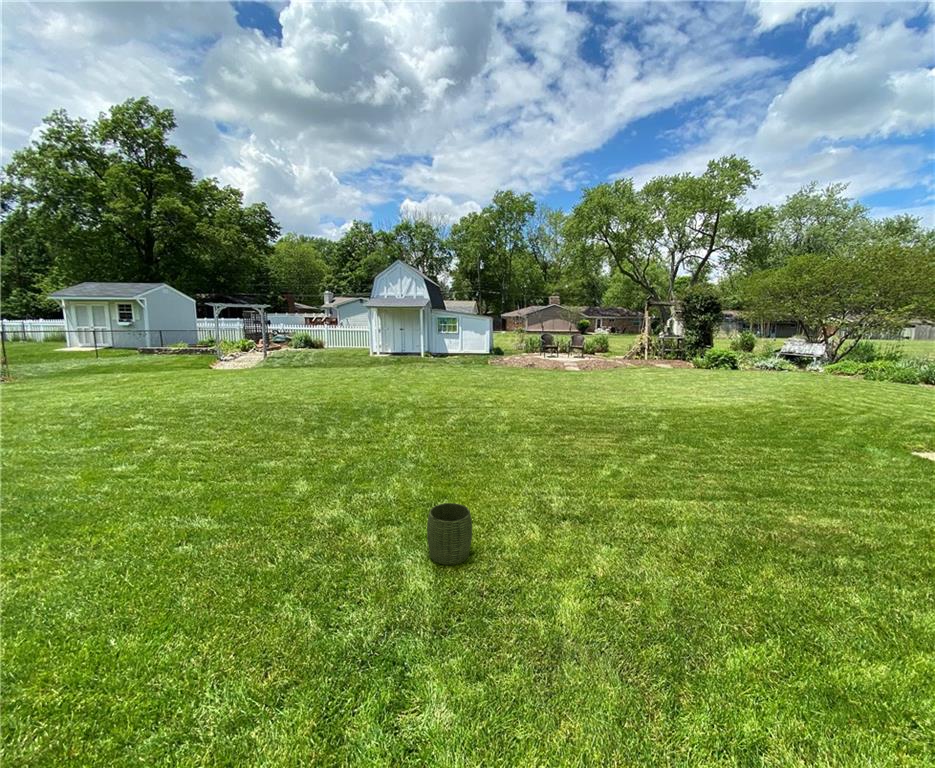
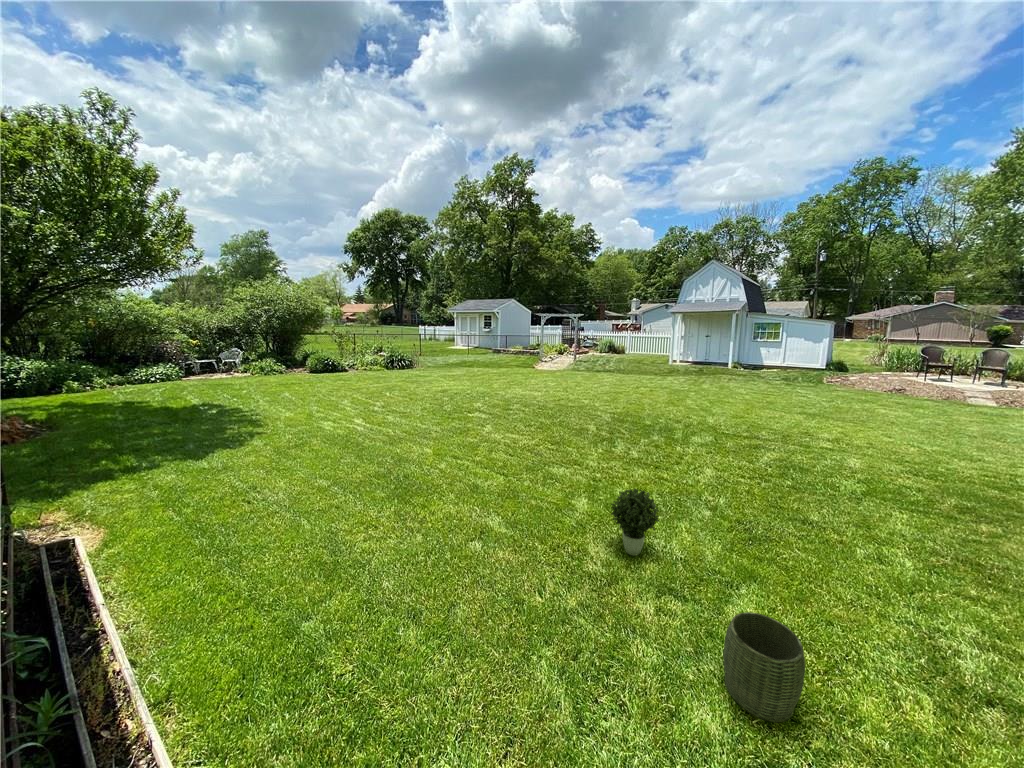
potted plant: none [333,449,376,507] -> present [611,489,659,556]

